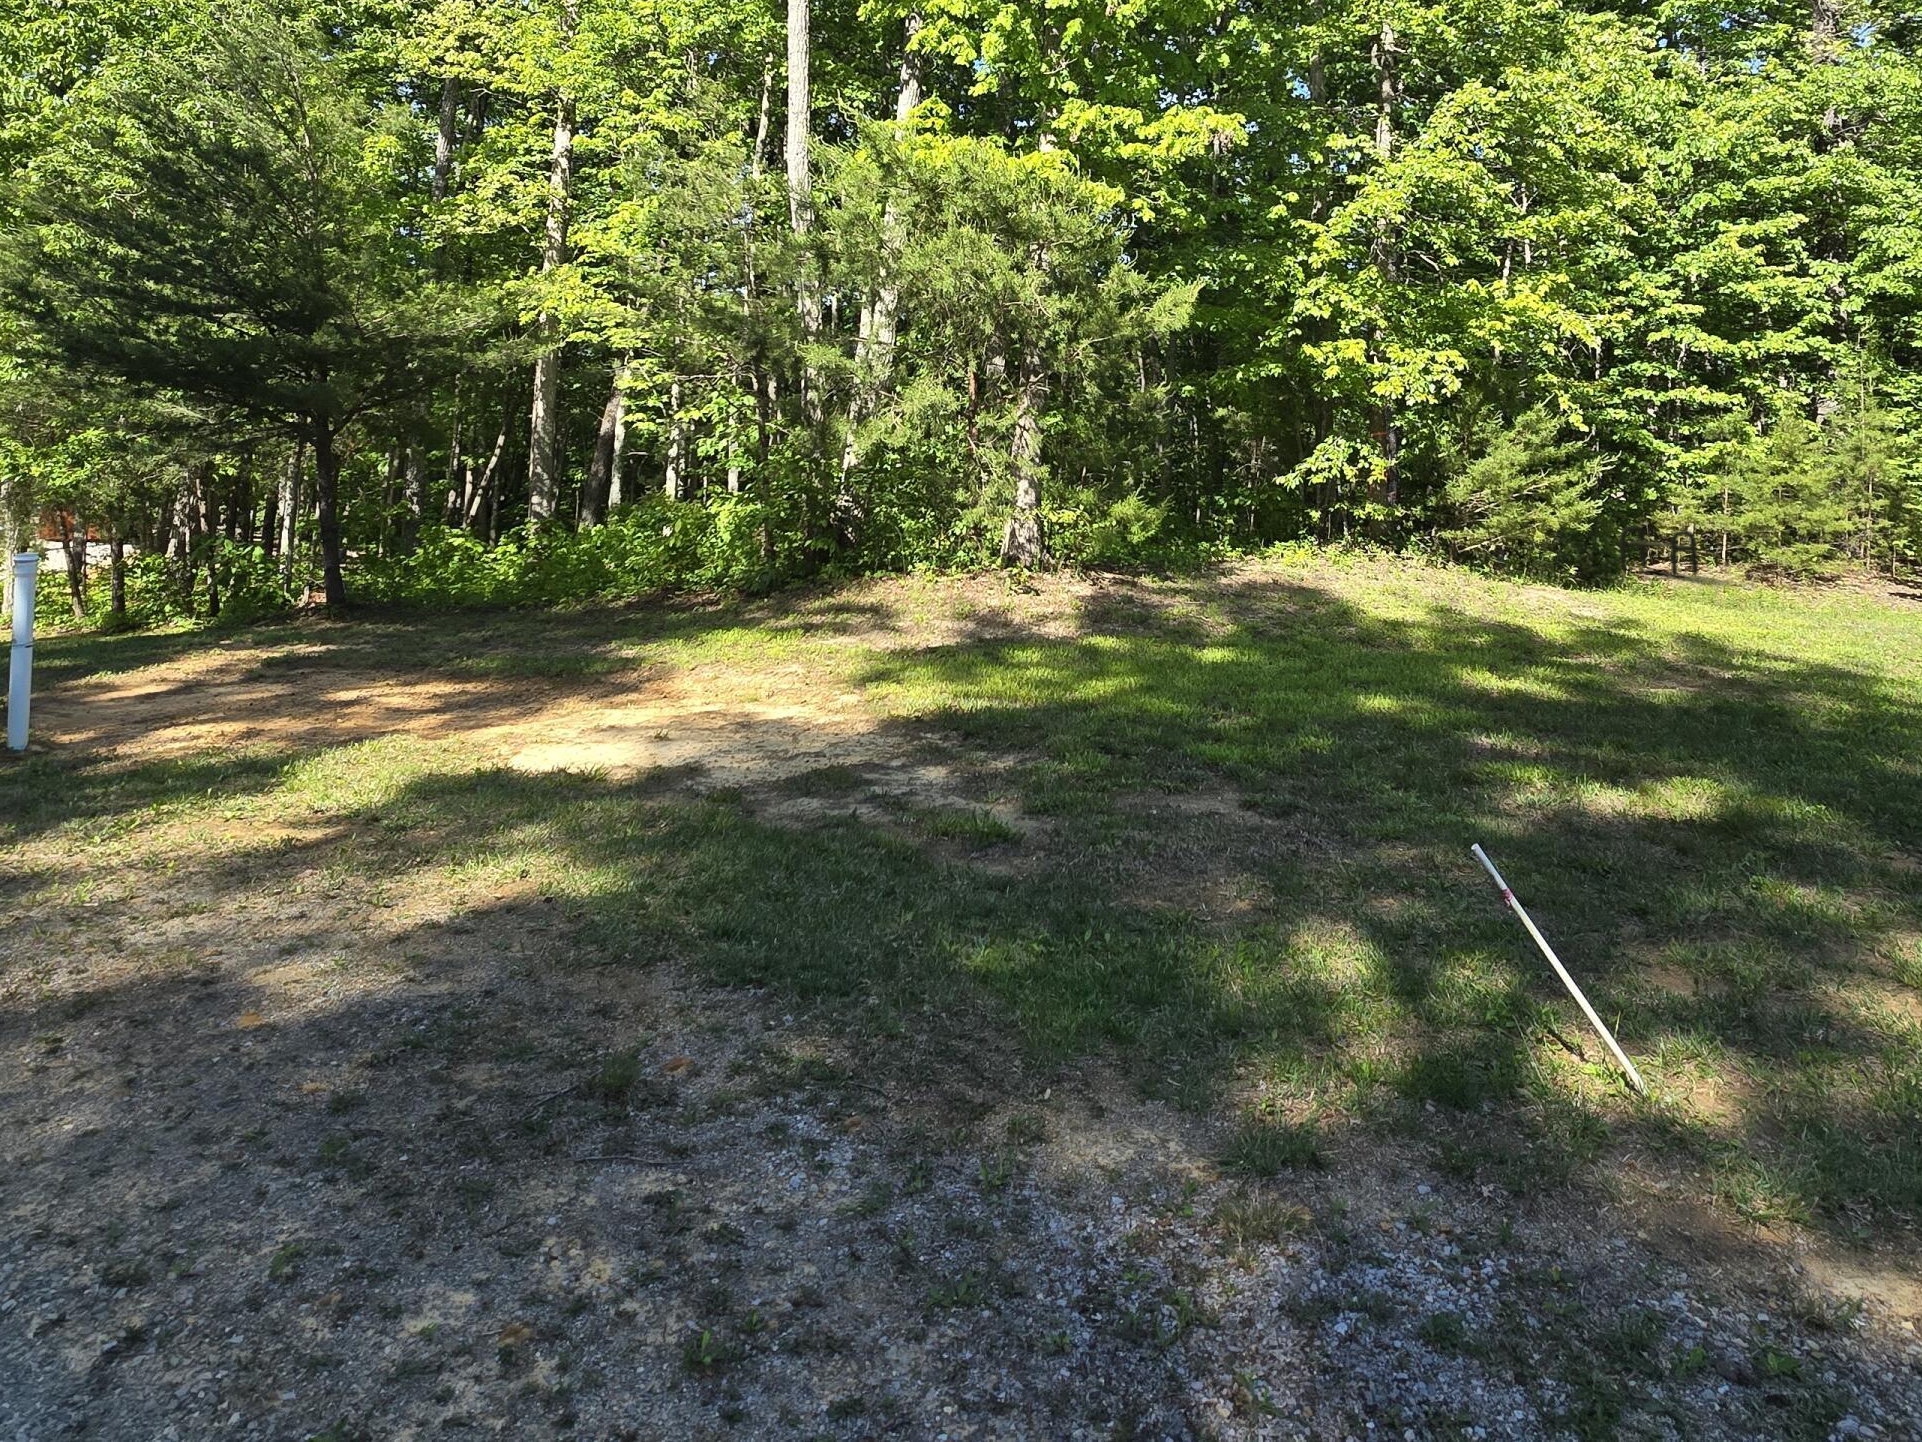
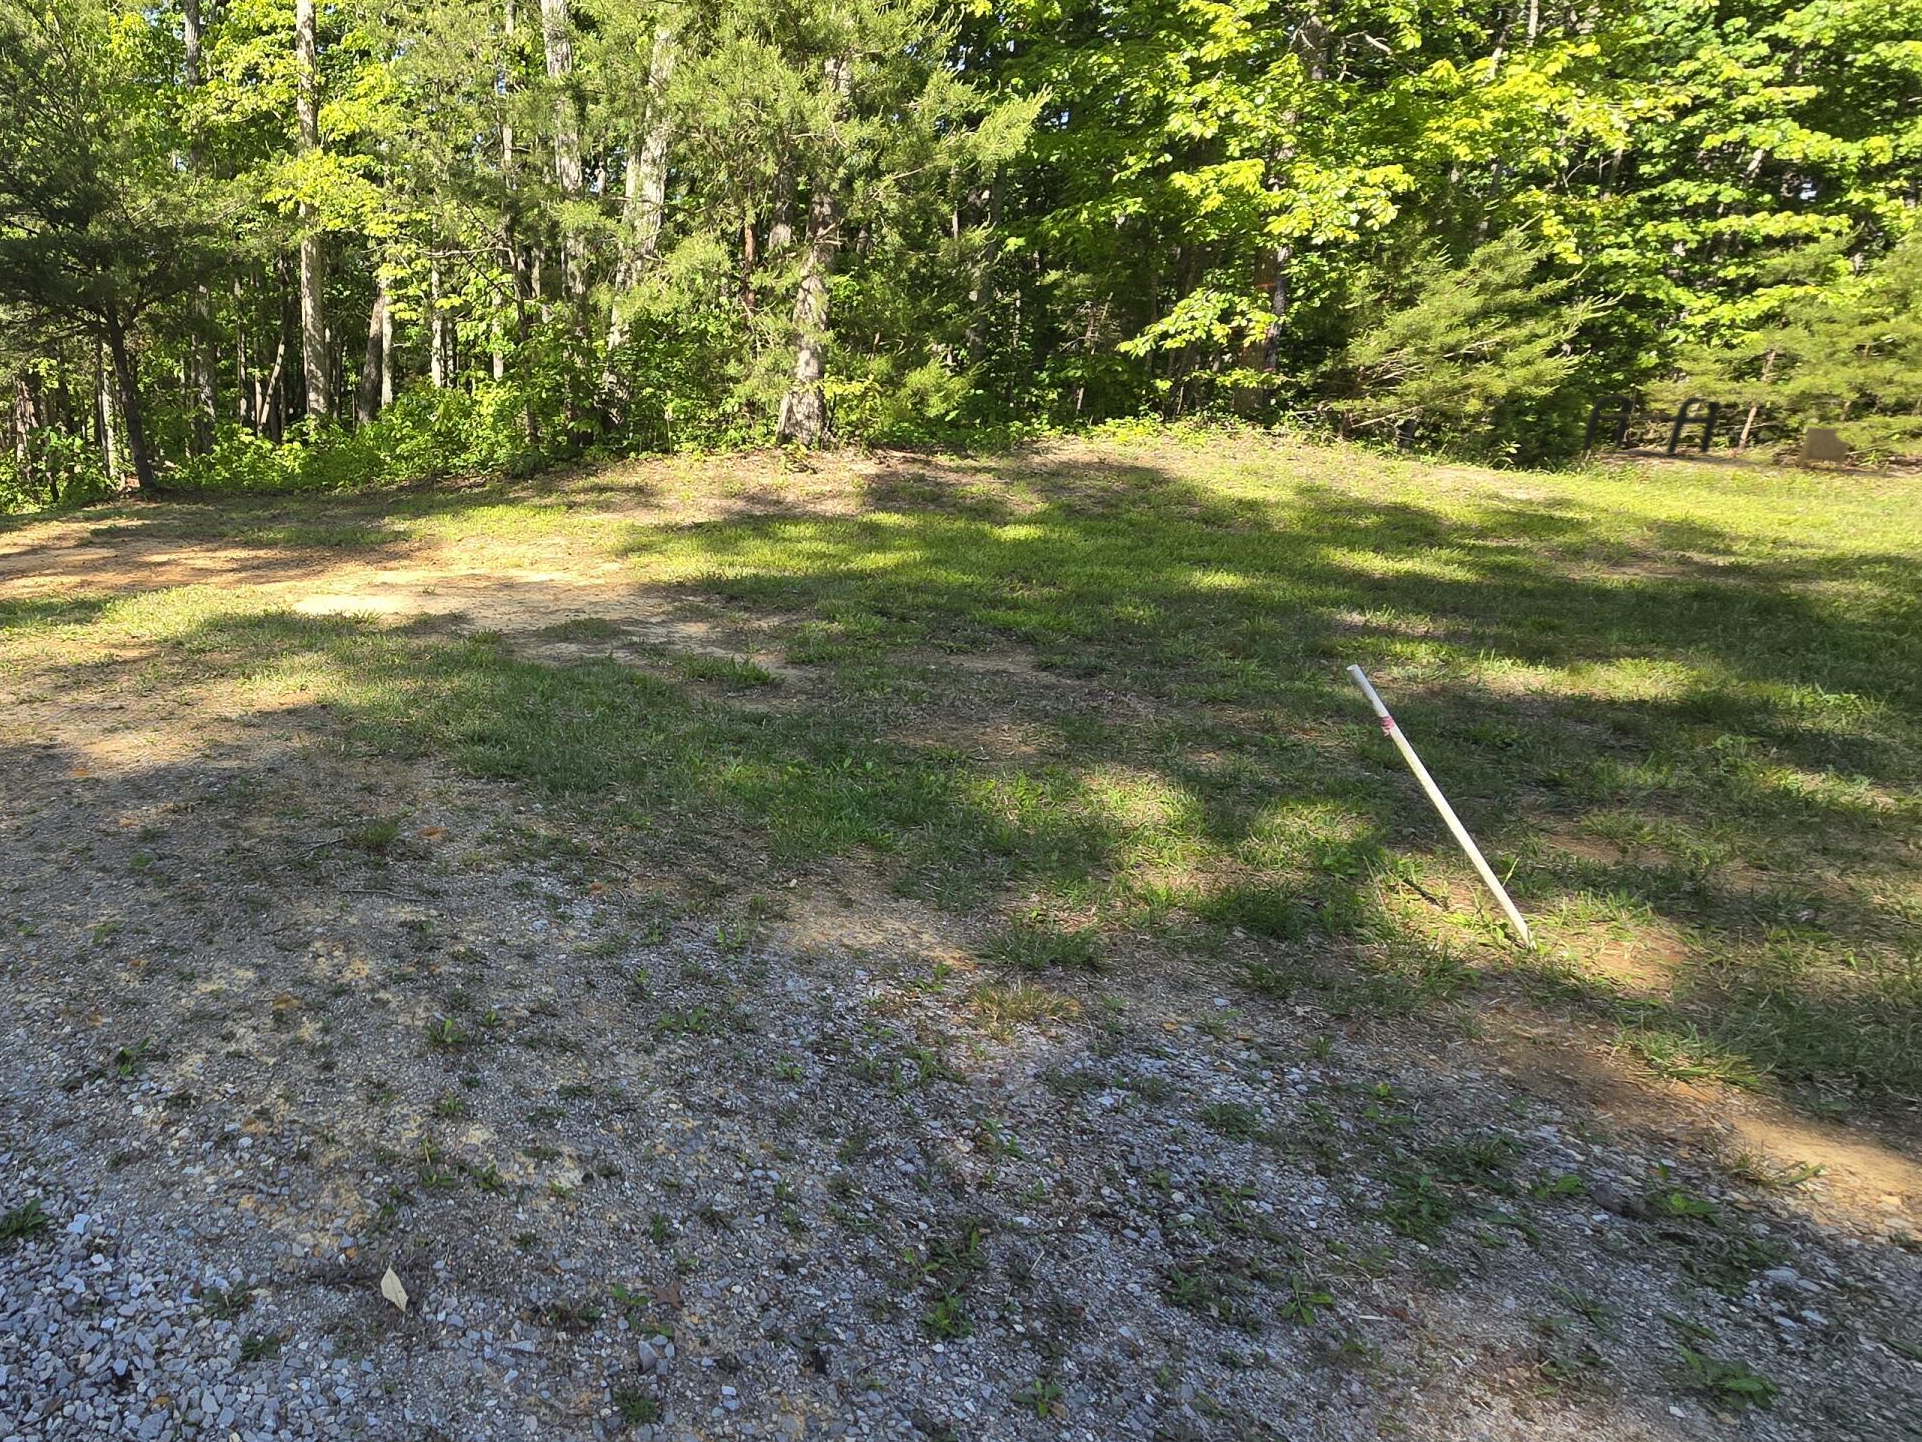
planter: none [1749,557,1776,590] -> present [1797,427,1849,469]

